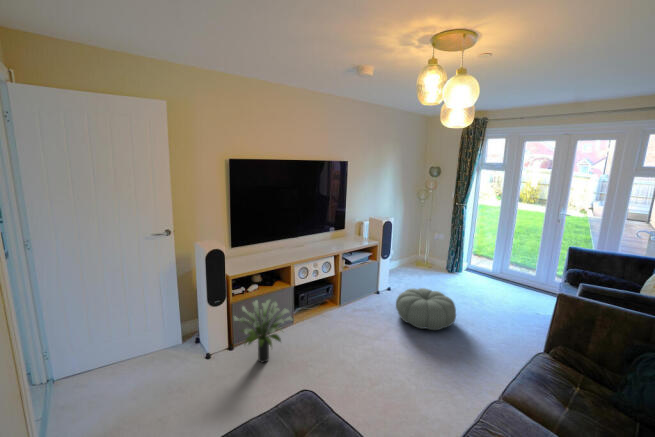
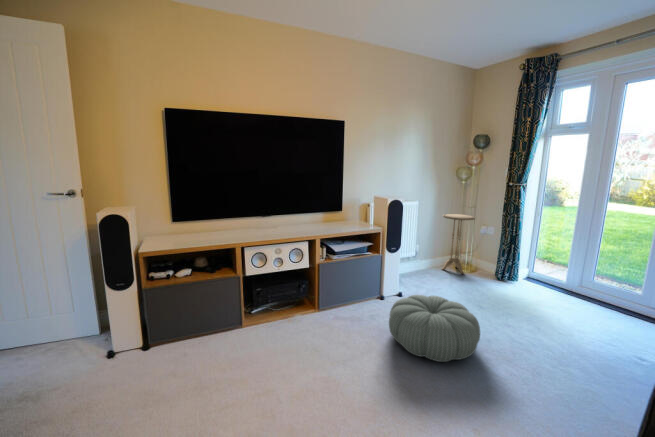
side table: none [408,224,432,270] -> present [442,214,475,274]
potted plant: present [234,300,292,363] -> none [118,287,210,374]

